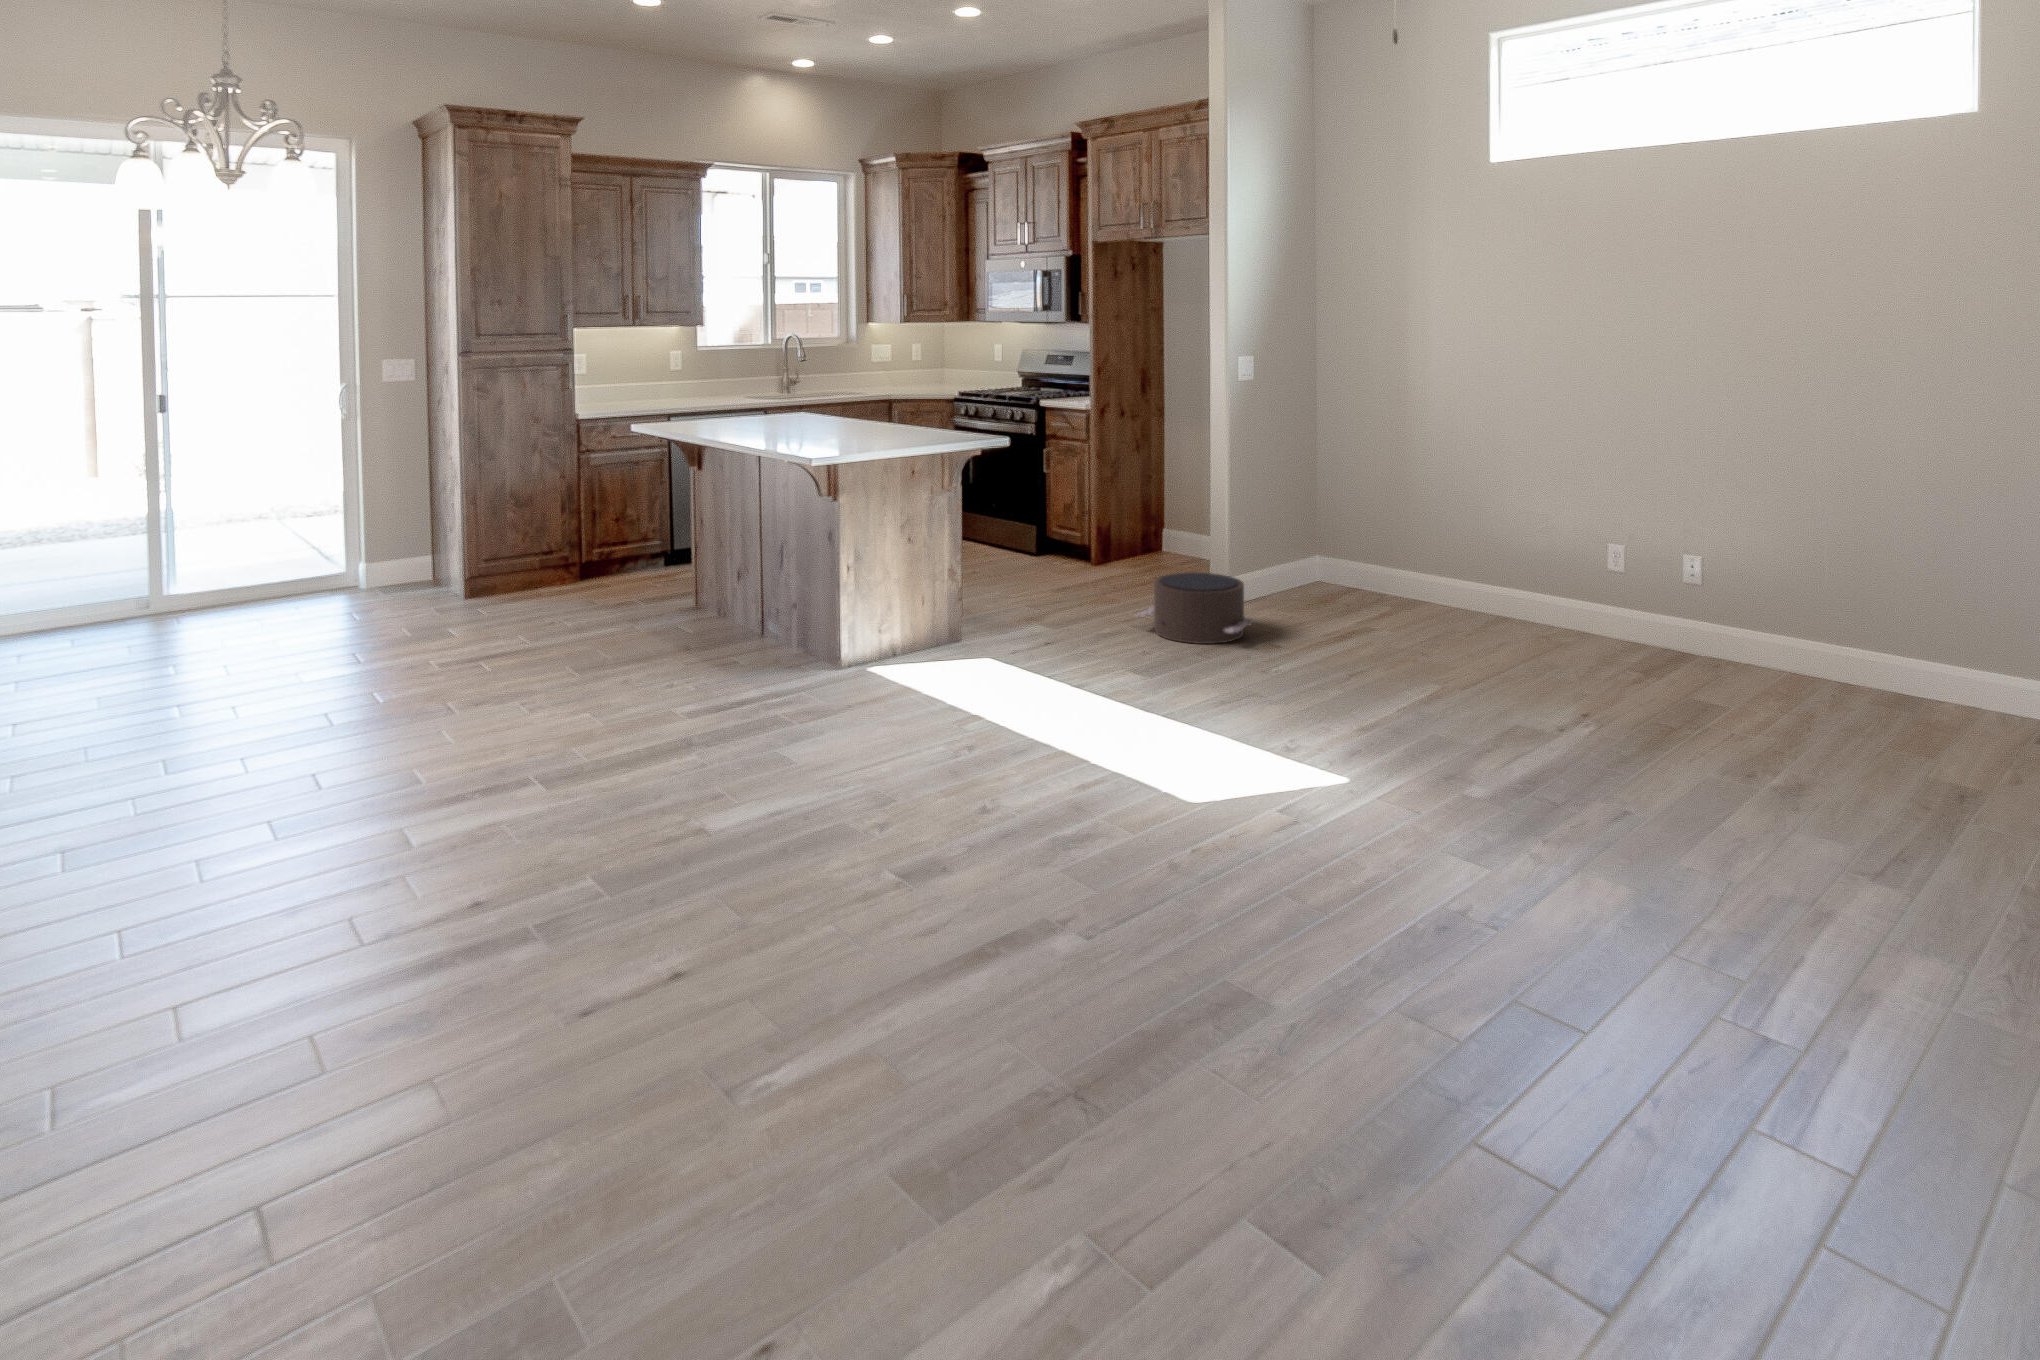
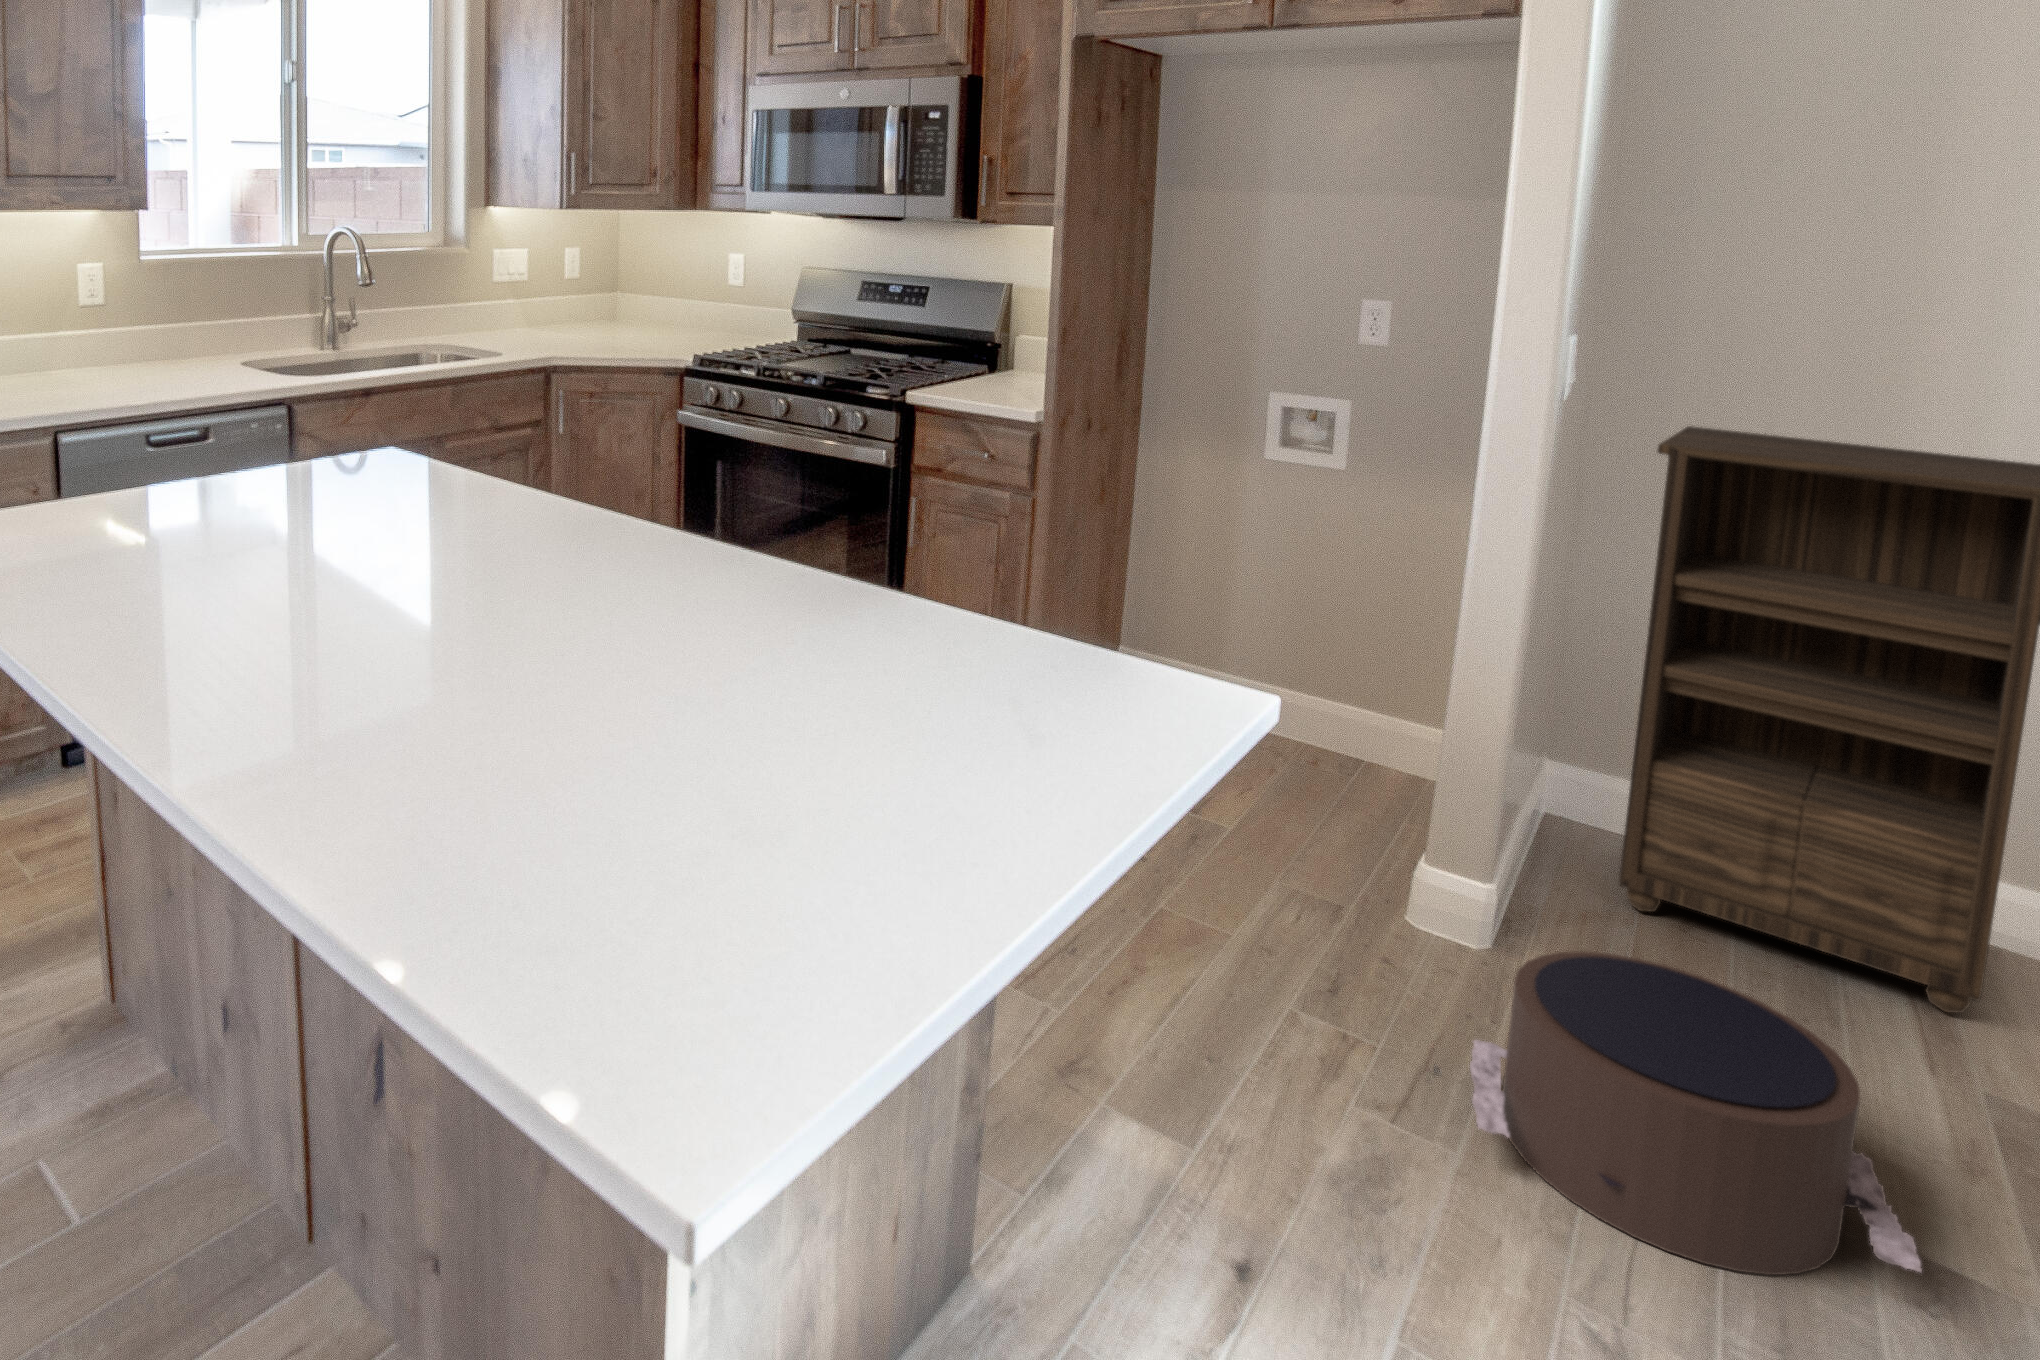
bookshelf: none [1281,399,1413,612] -> present [1619,426,2040,1013]

